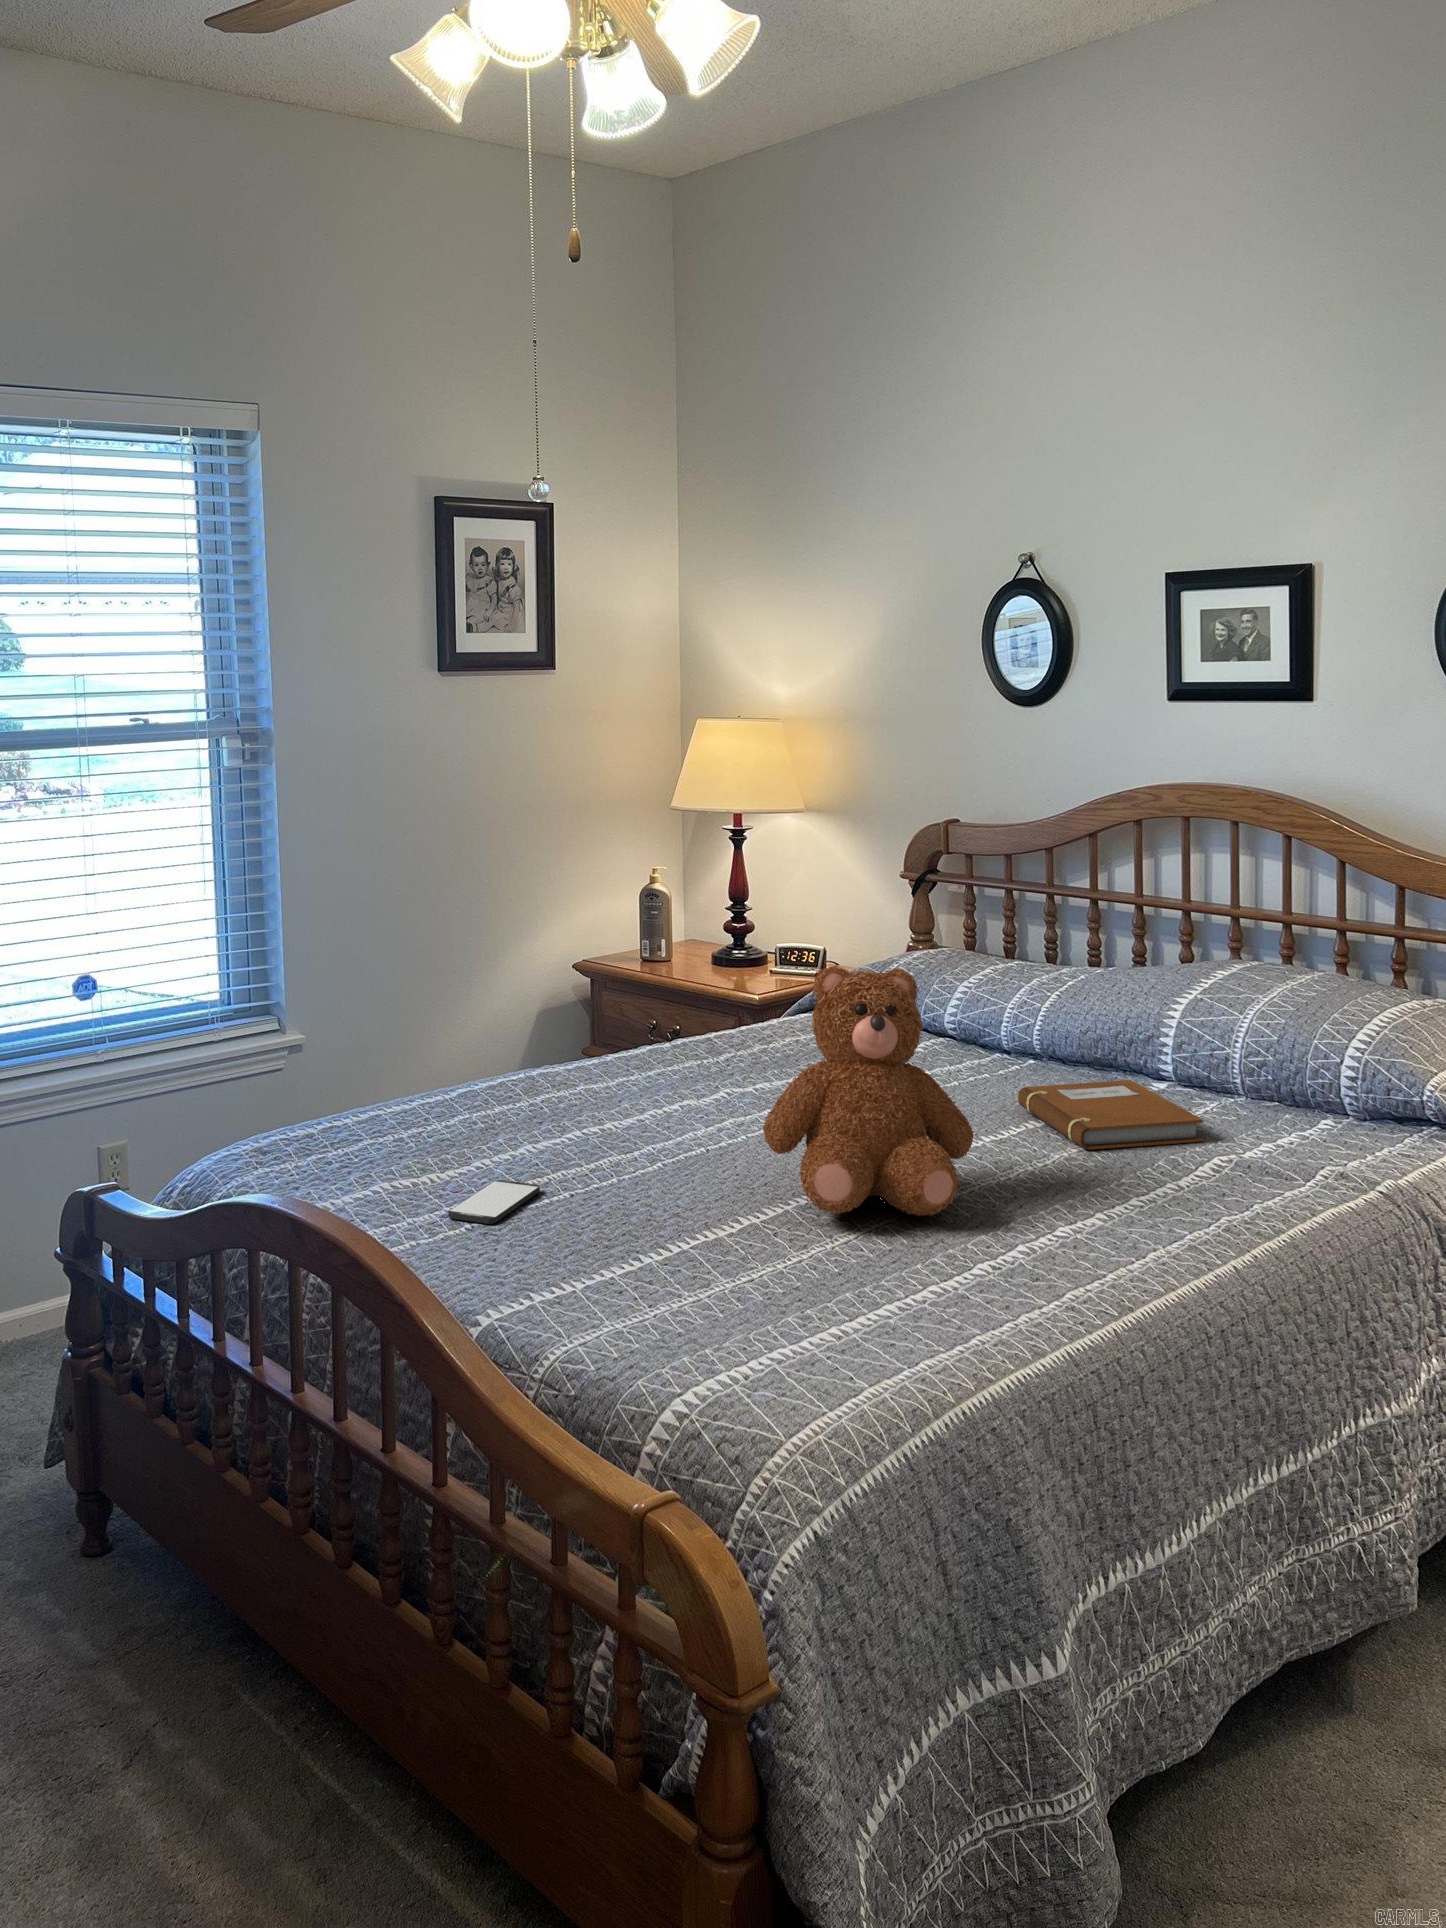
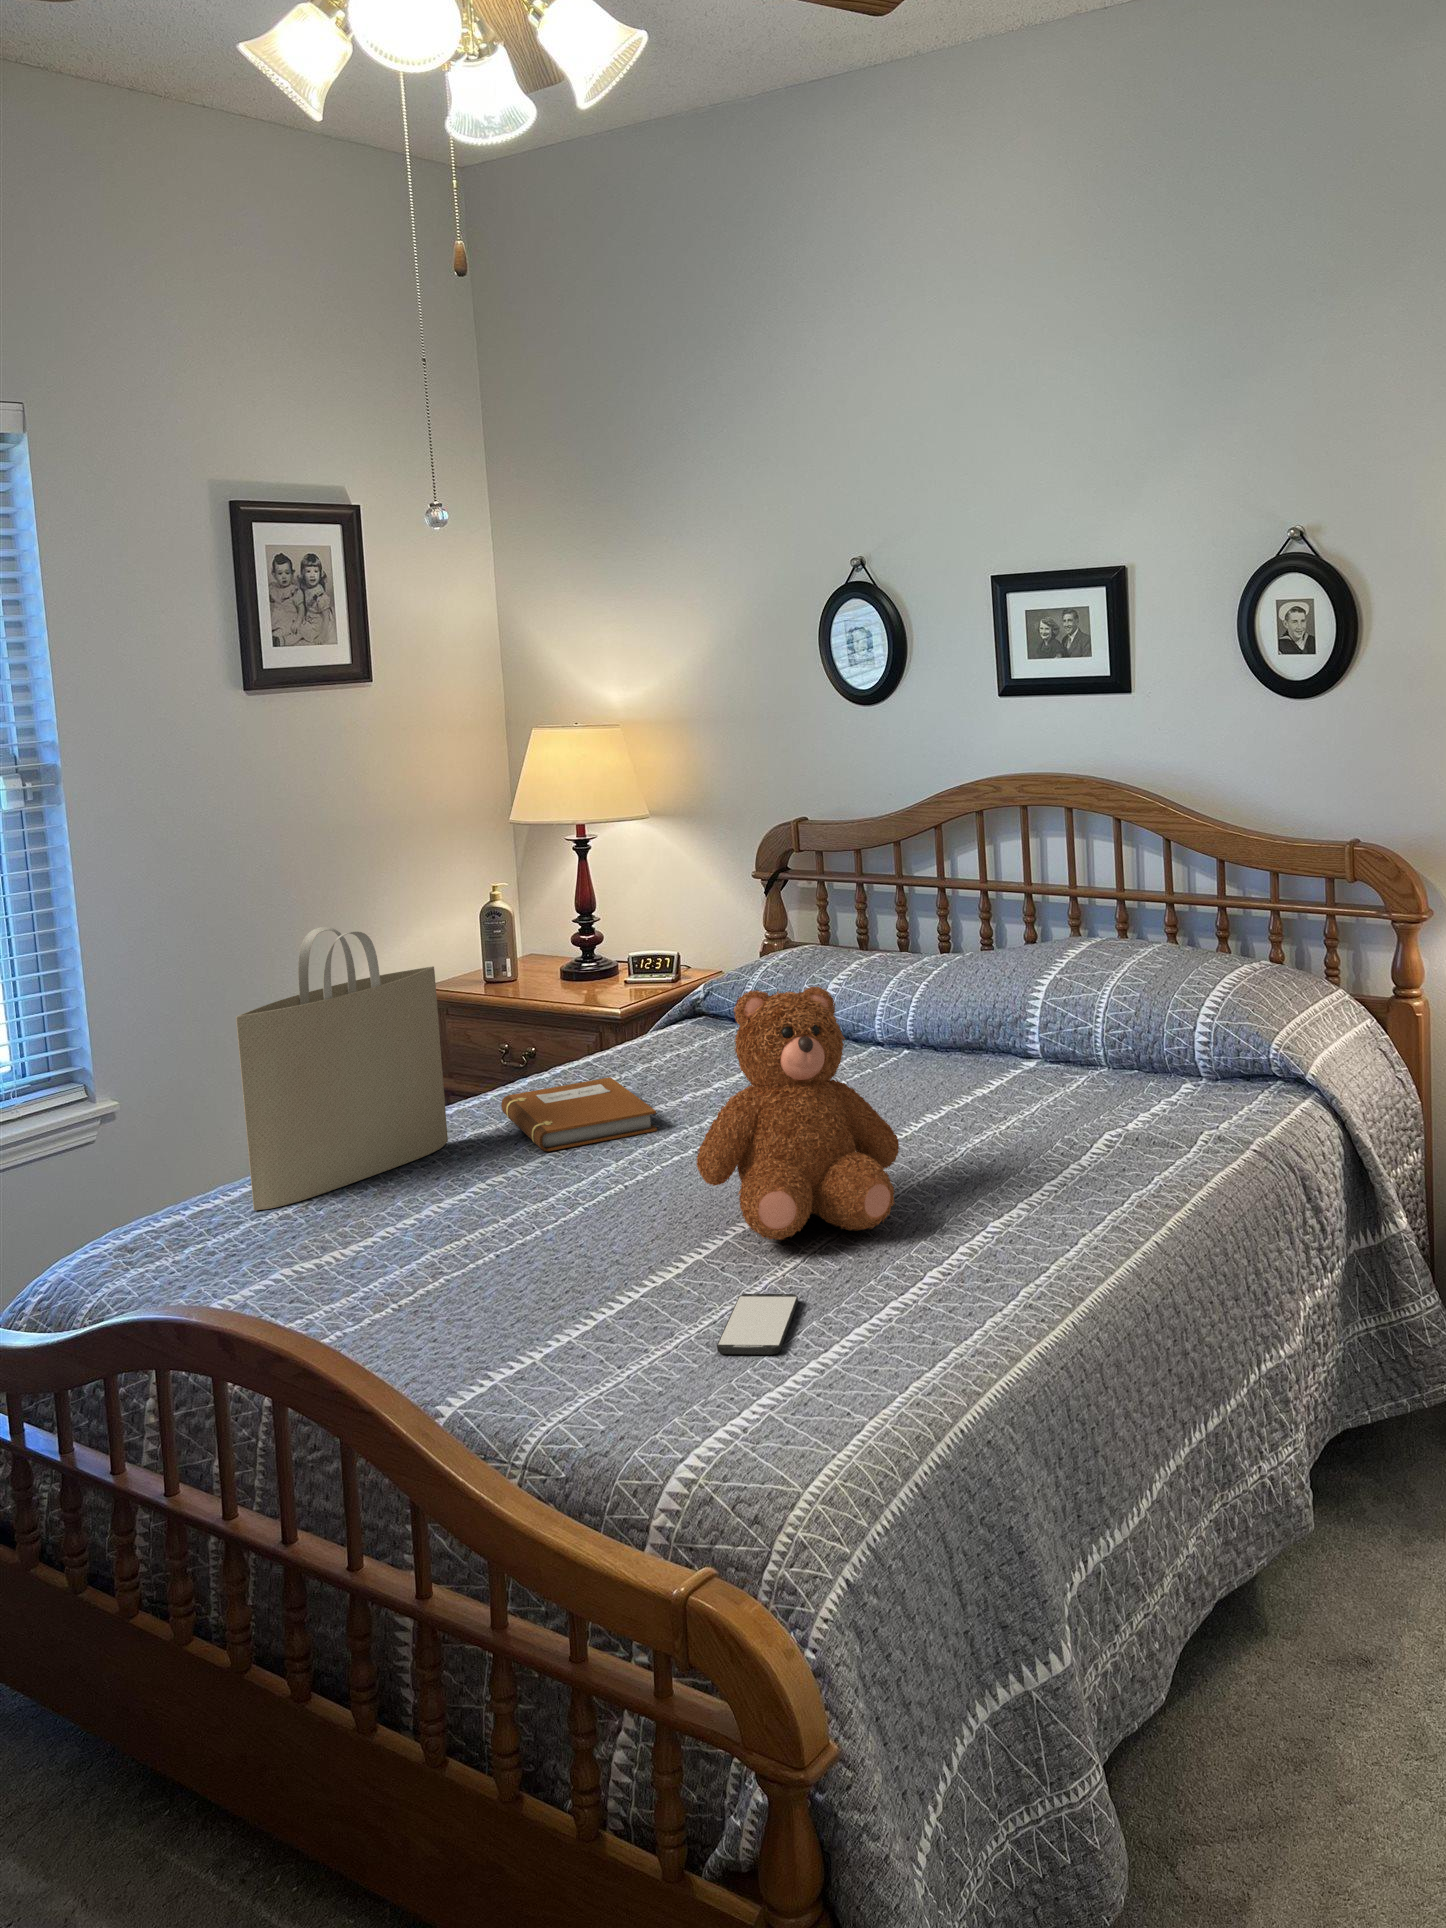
tote bag: none [368,879,560,1133] -> present [236,927,448,1211]
notebook: present [1018,1080,1203,1150] -> present [501,1077,657,1151]
smartphone: present [448,1180,540,1224] -> present [717,1294,798,1355]

